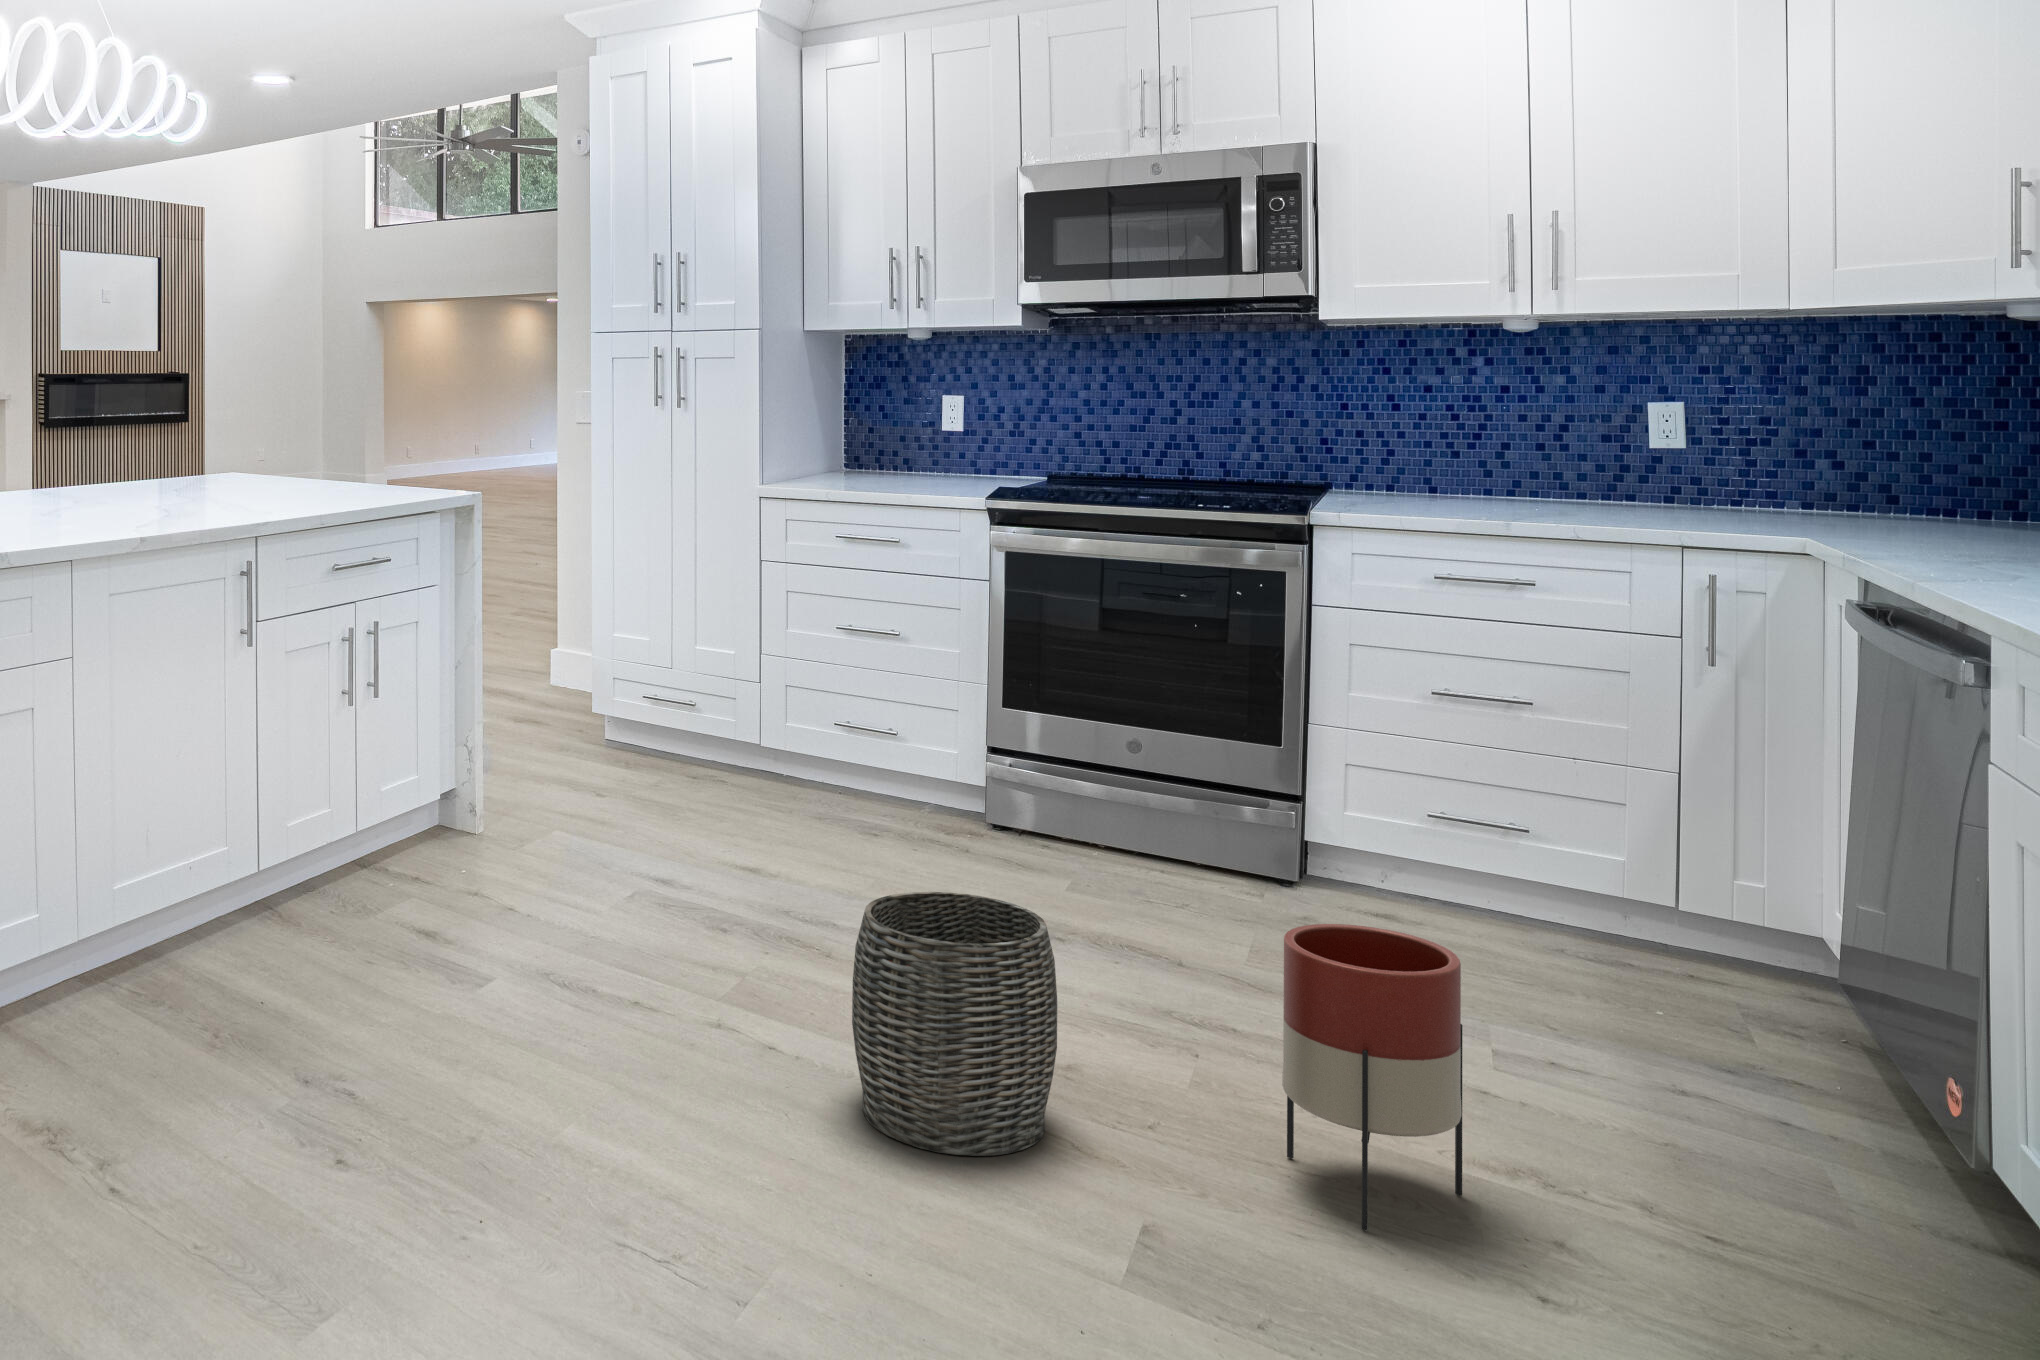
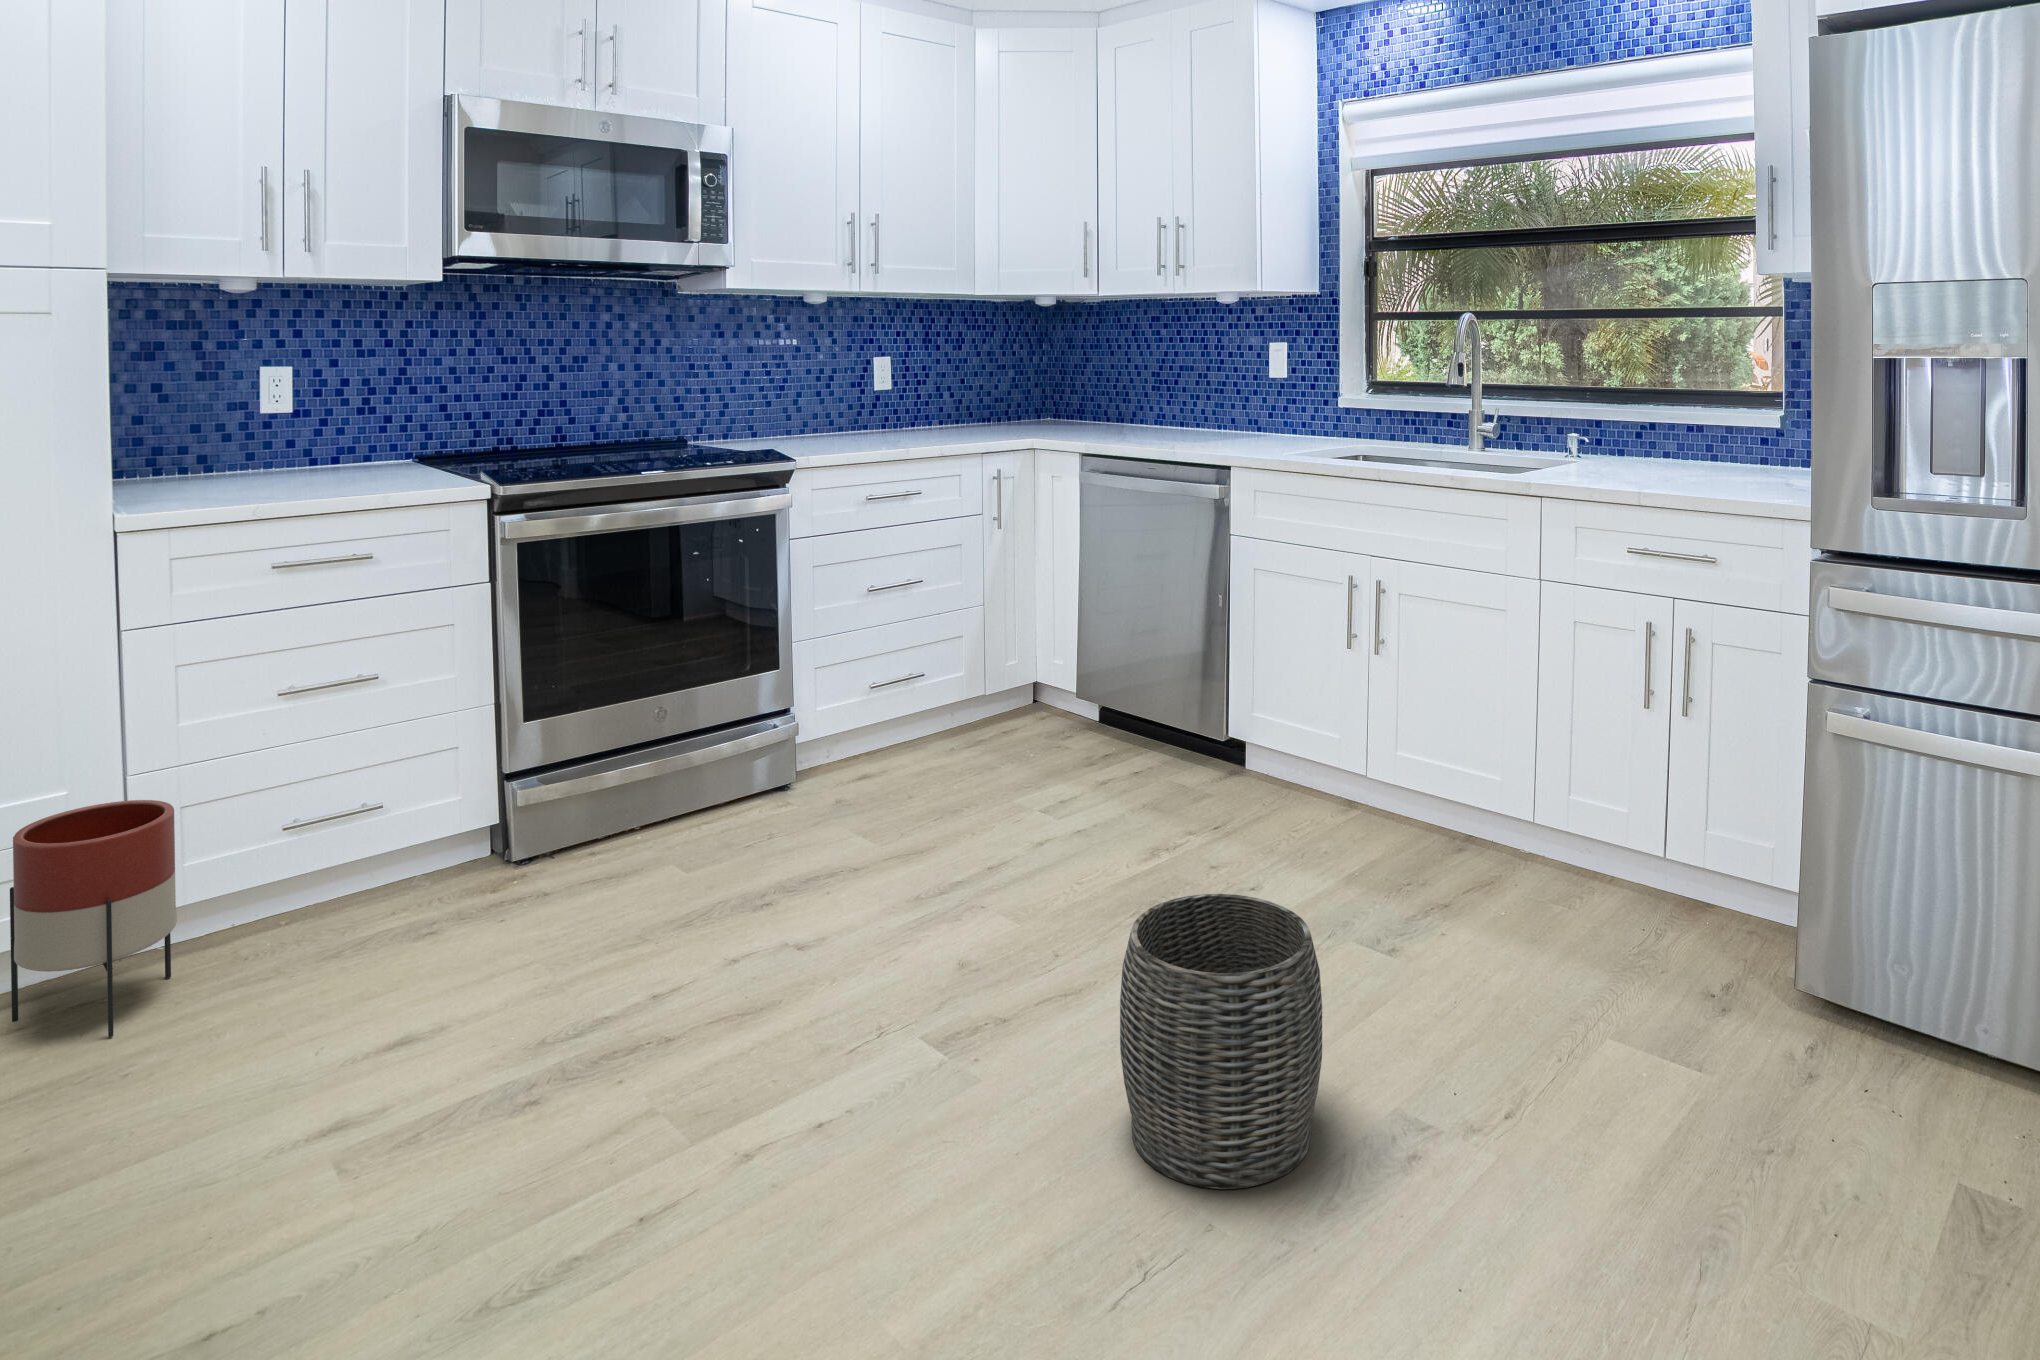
planter: present [1282,924,1462,1230] -> present [10,800,177,1037]

